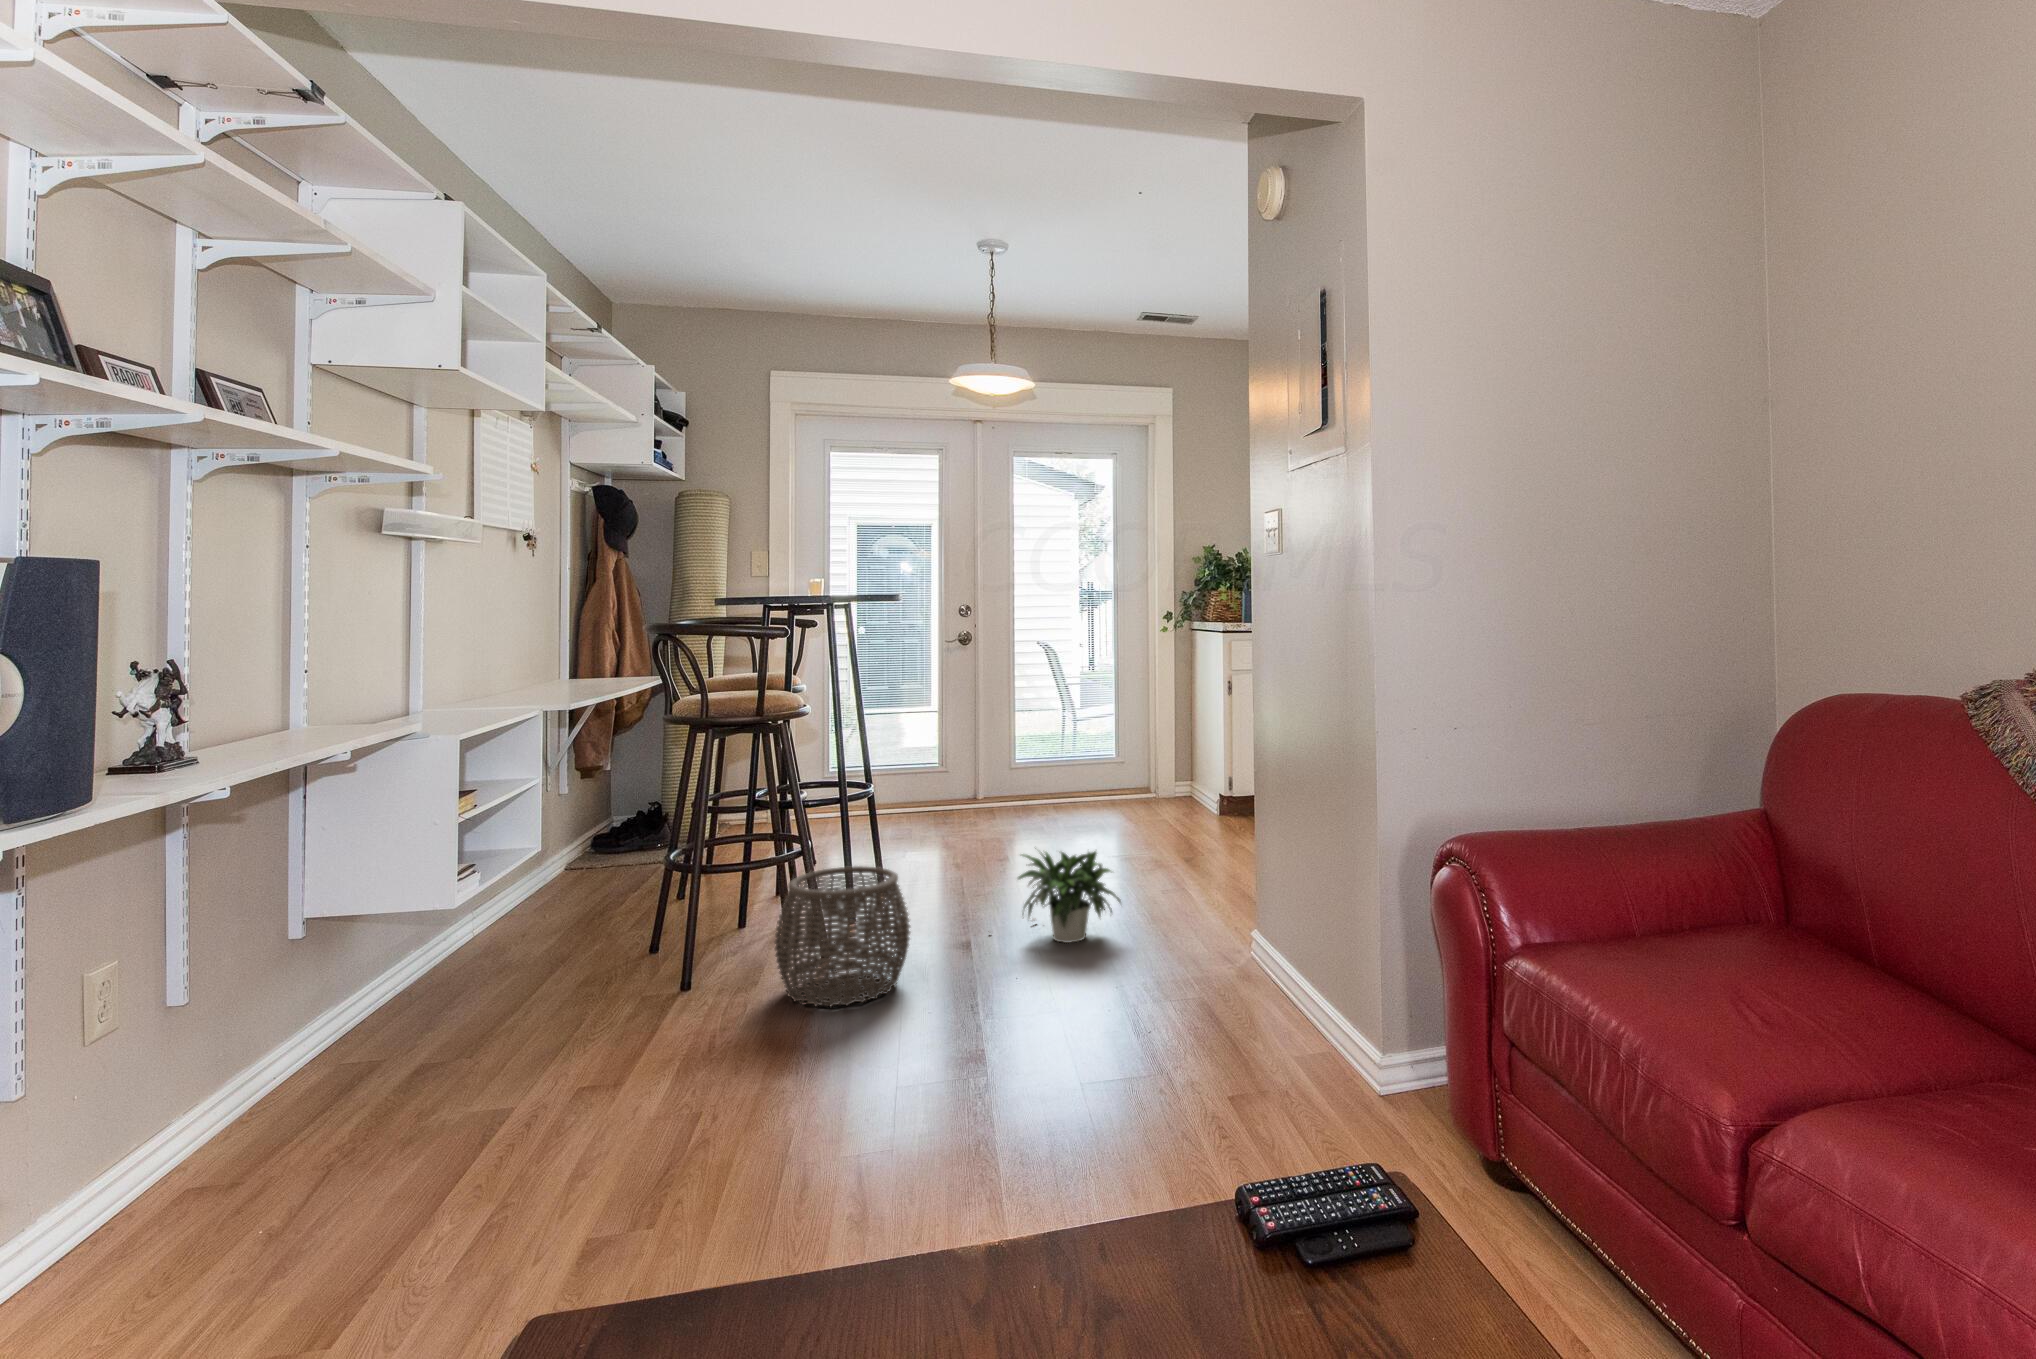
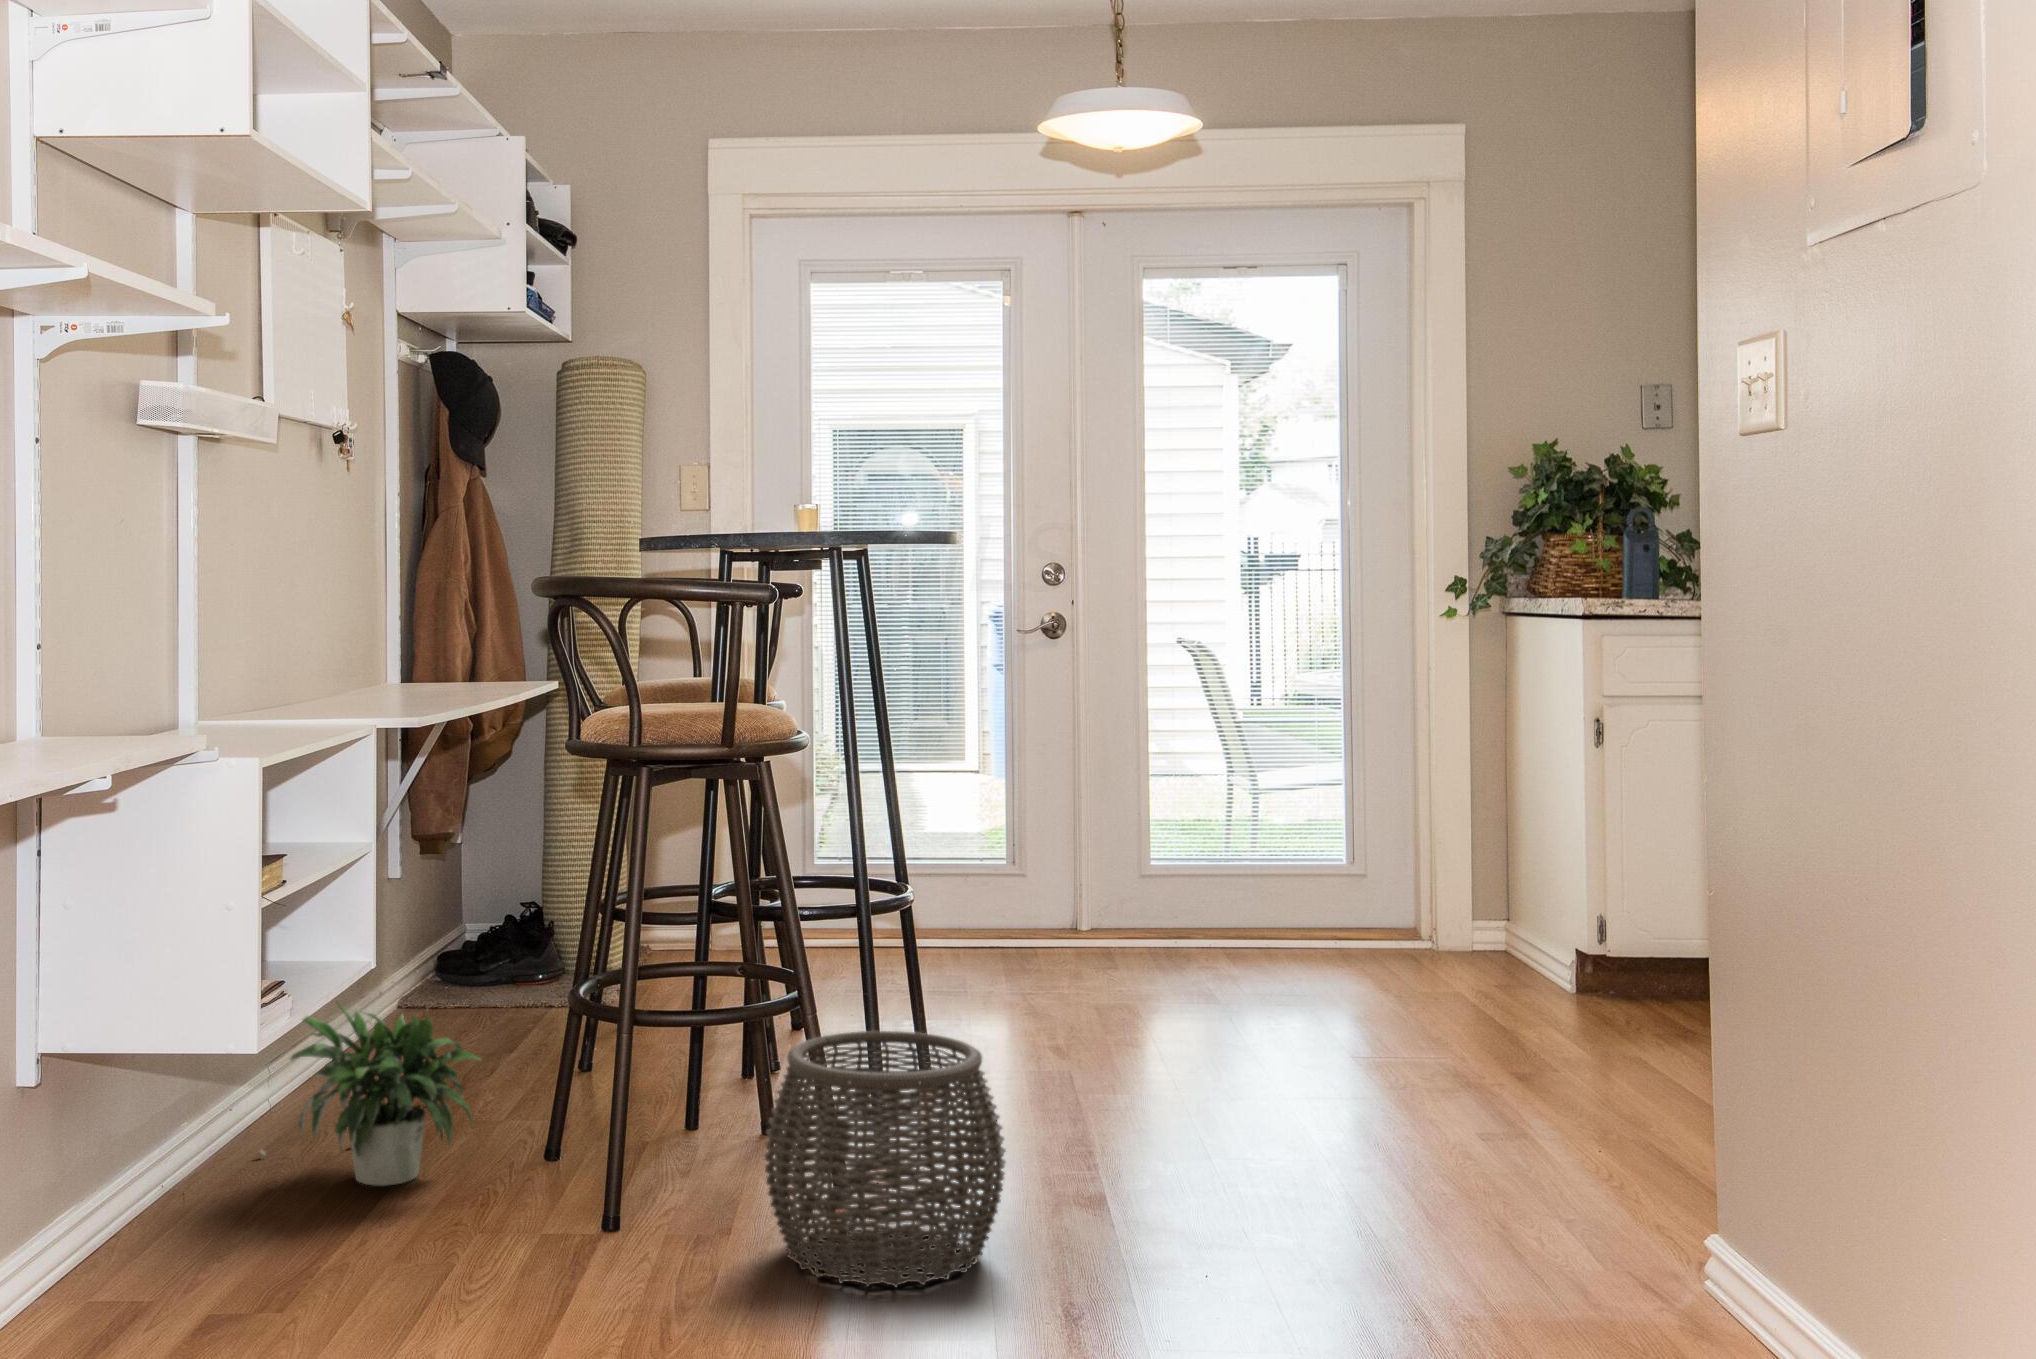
potted plant: present [988,851,1121,943] -> present [260,1003,481,1186]

